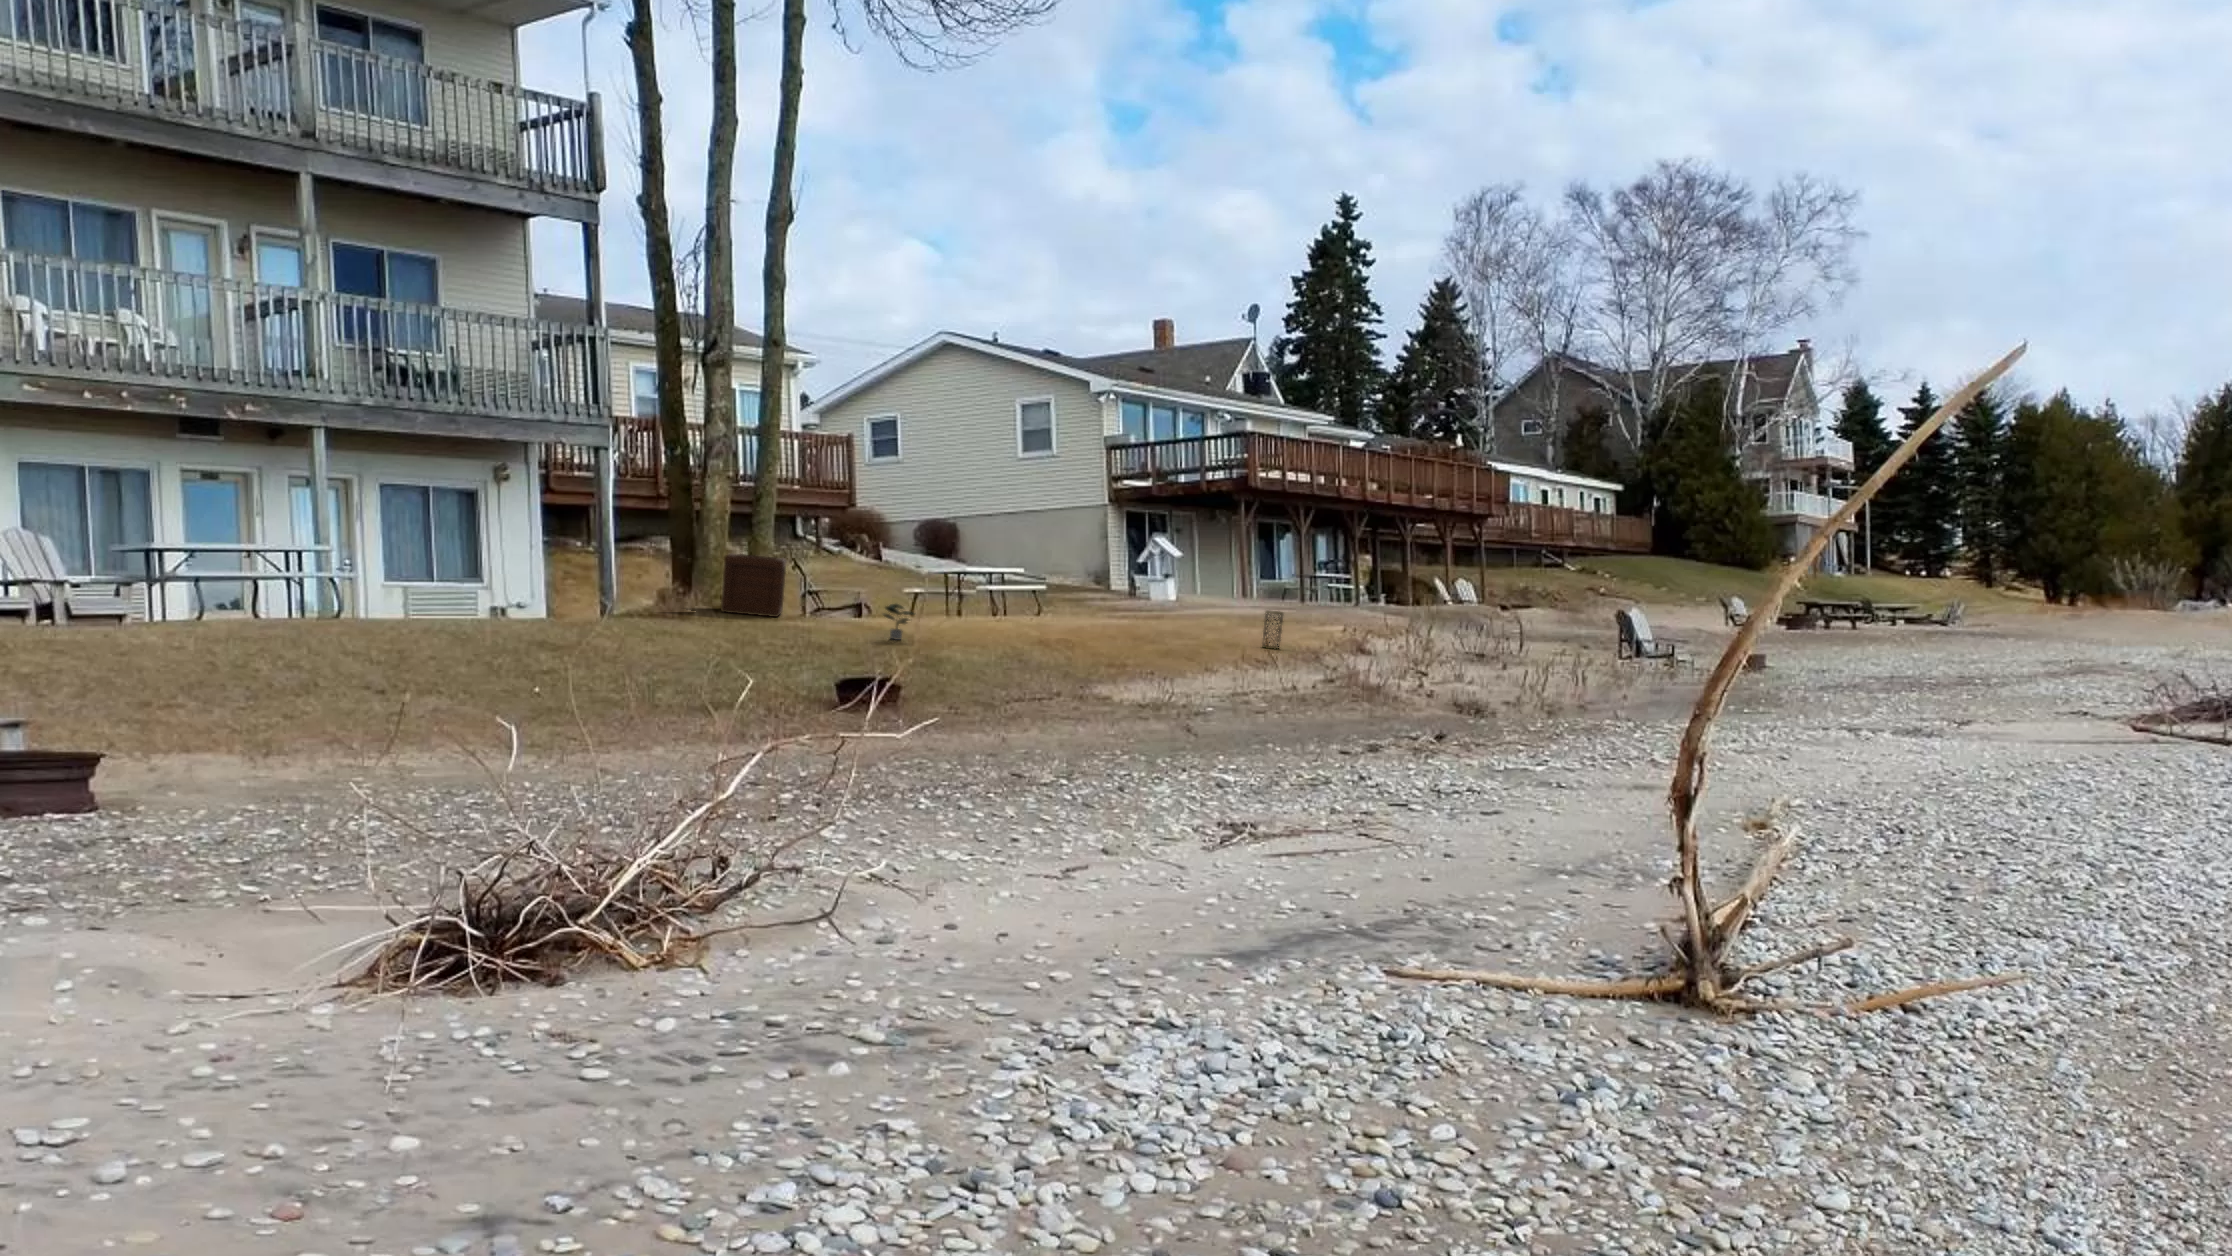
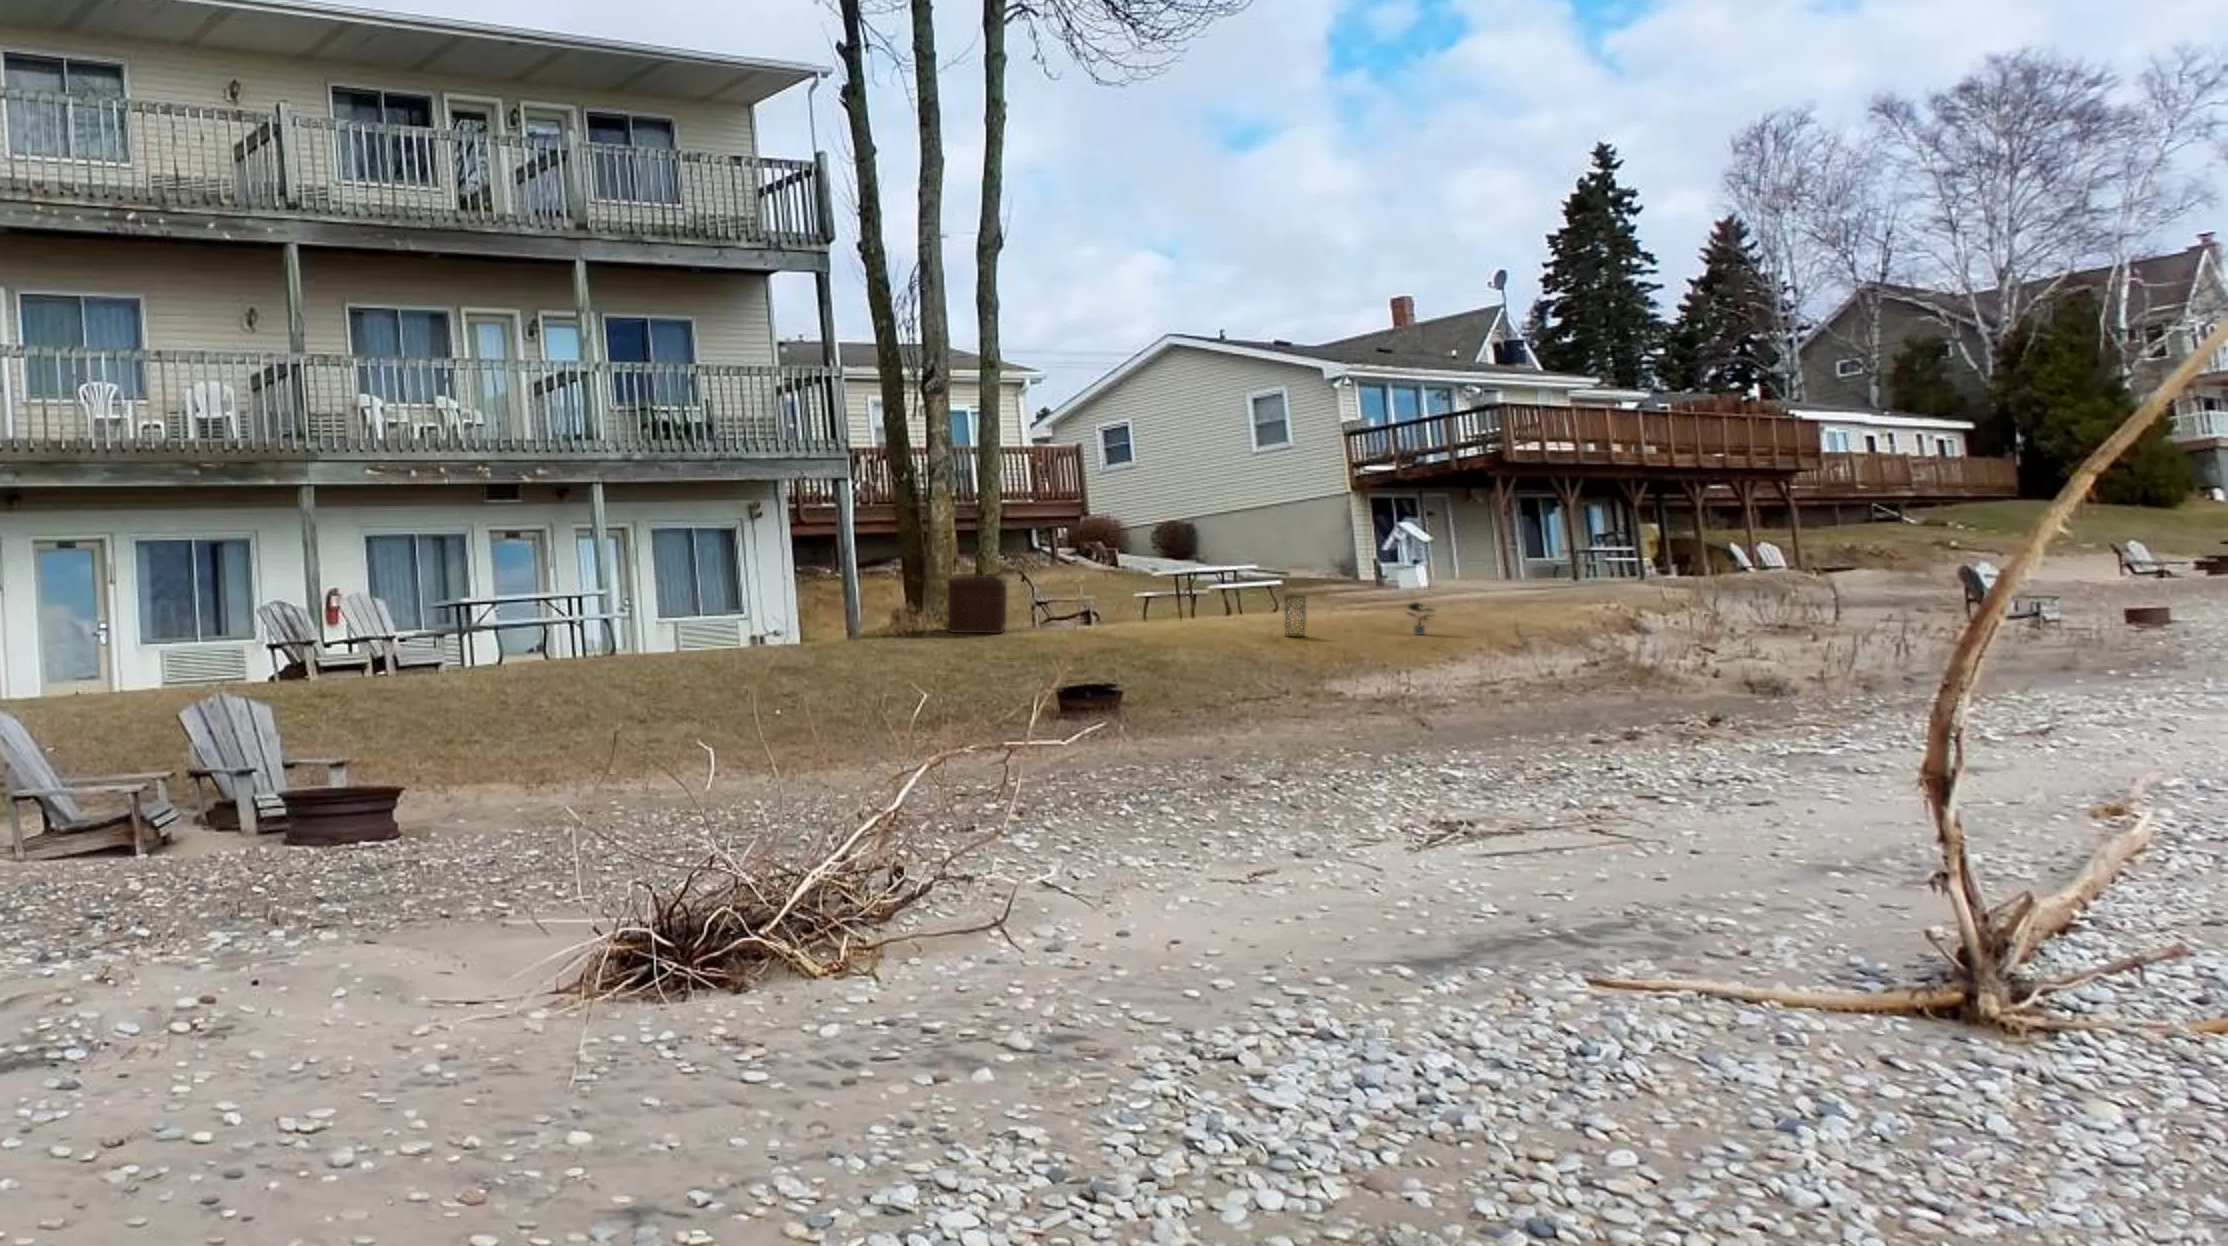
potted plant: present [884,604,914,640] -> present [1407,602,1434,635]
trash can: present [1262,611,1283,649] -> present [1285,594,1306,637]

